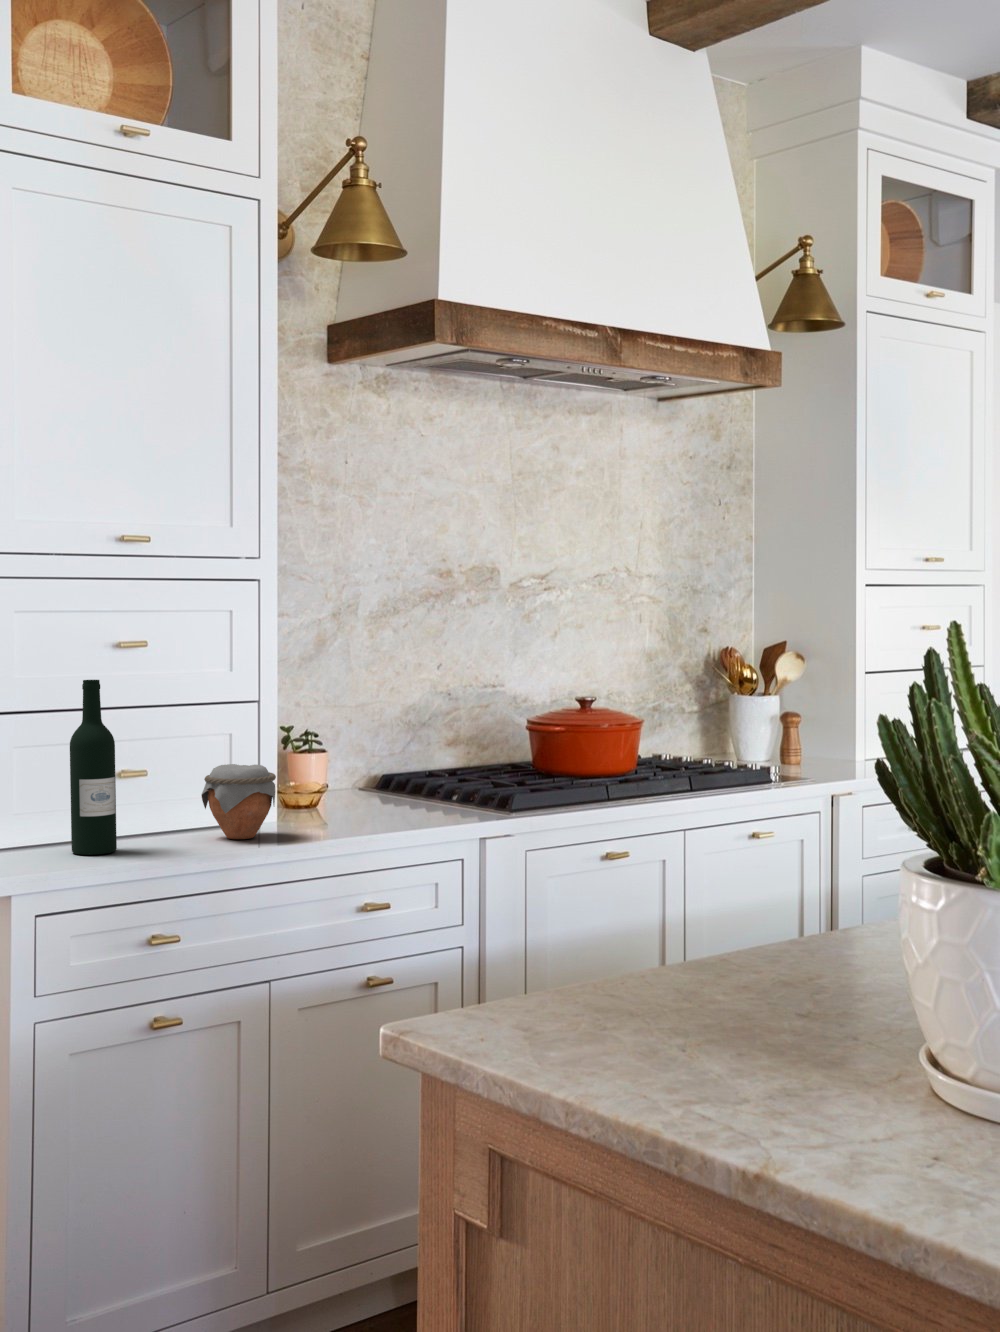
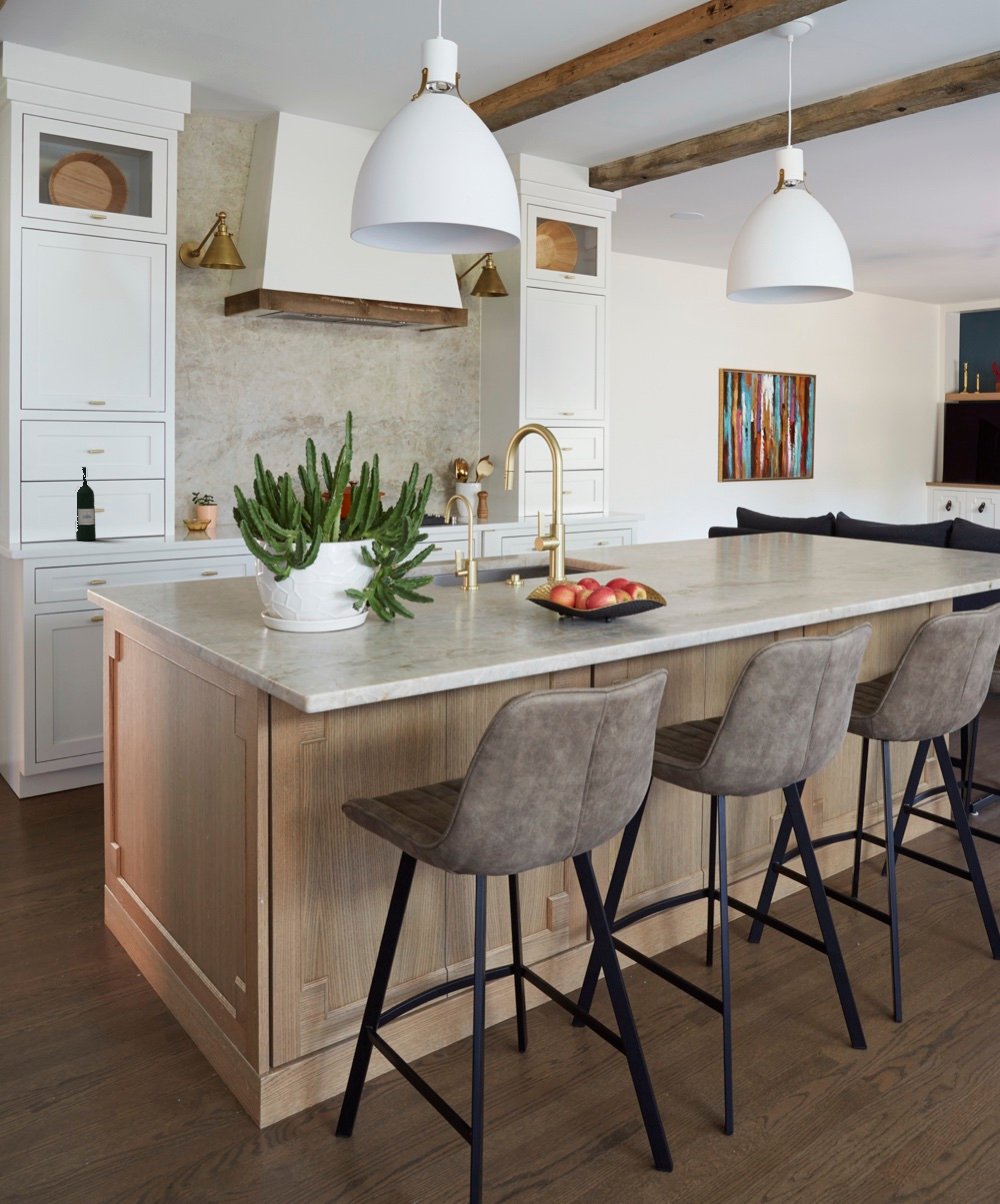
jar: present [201,764,276,839] -> none [137,506,171,539]

